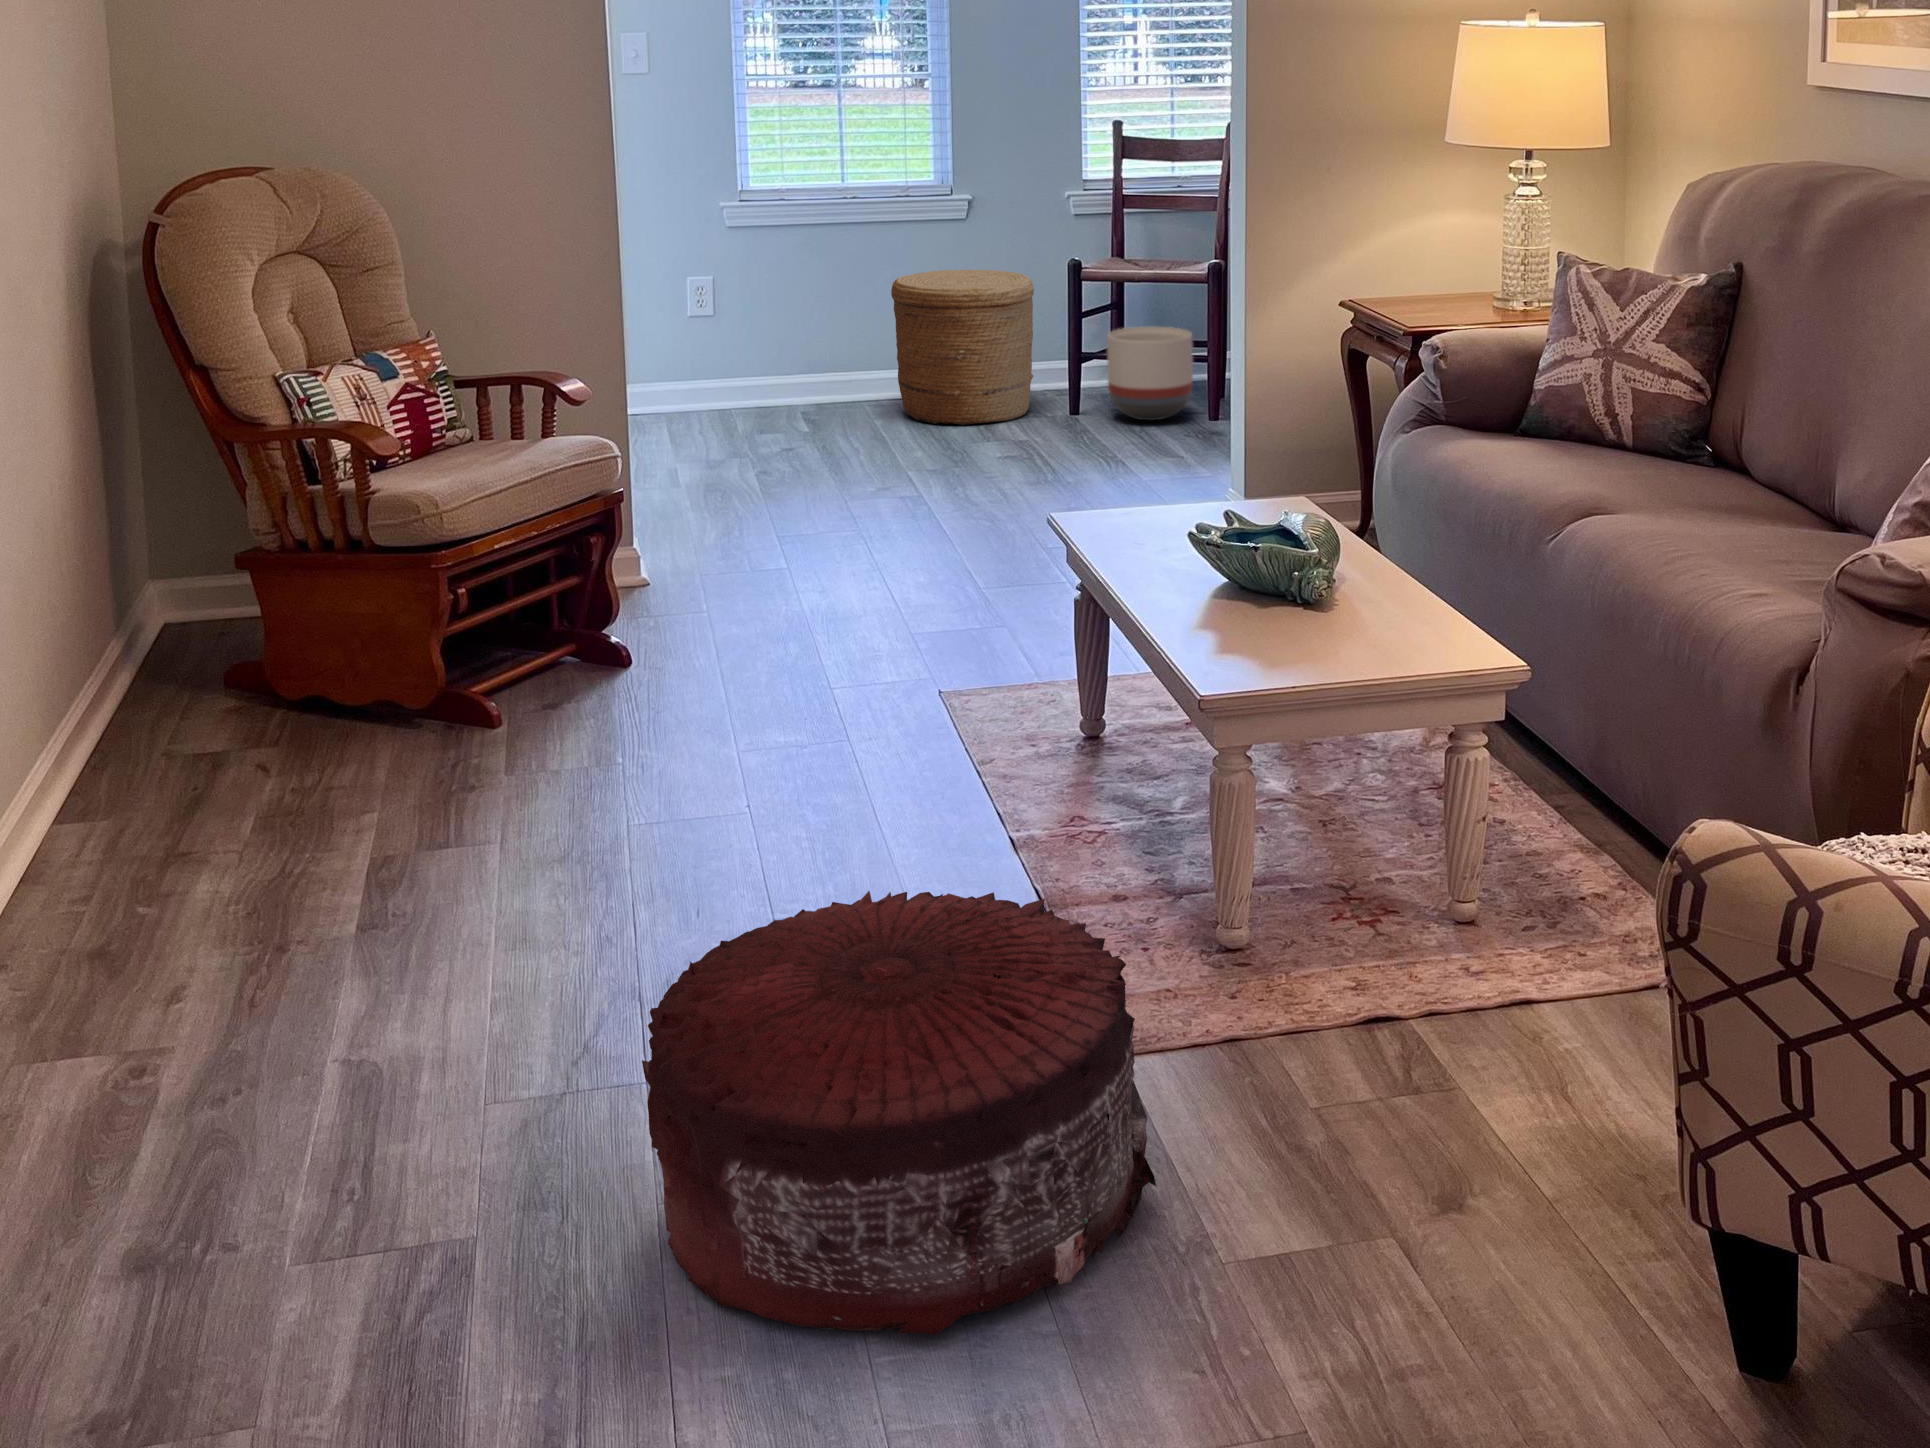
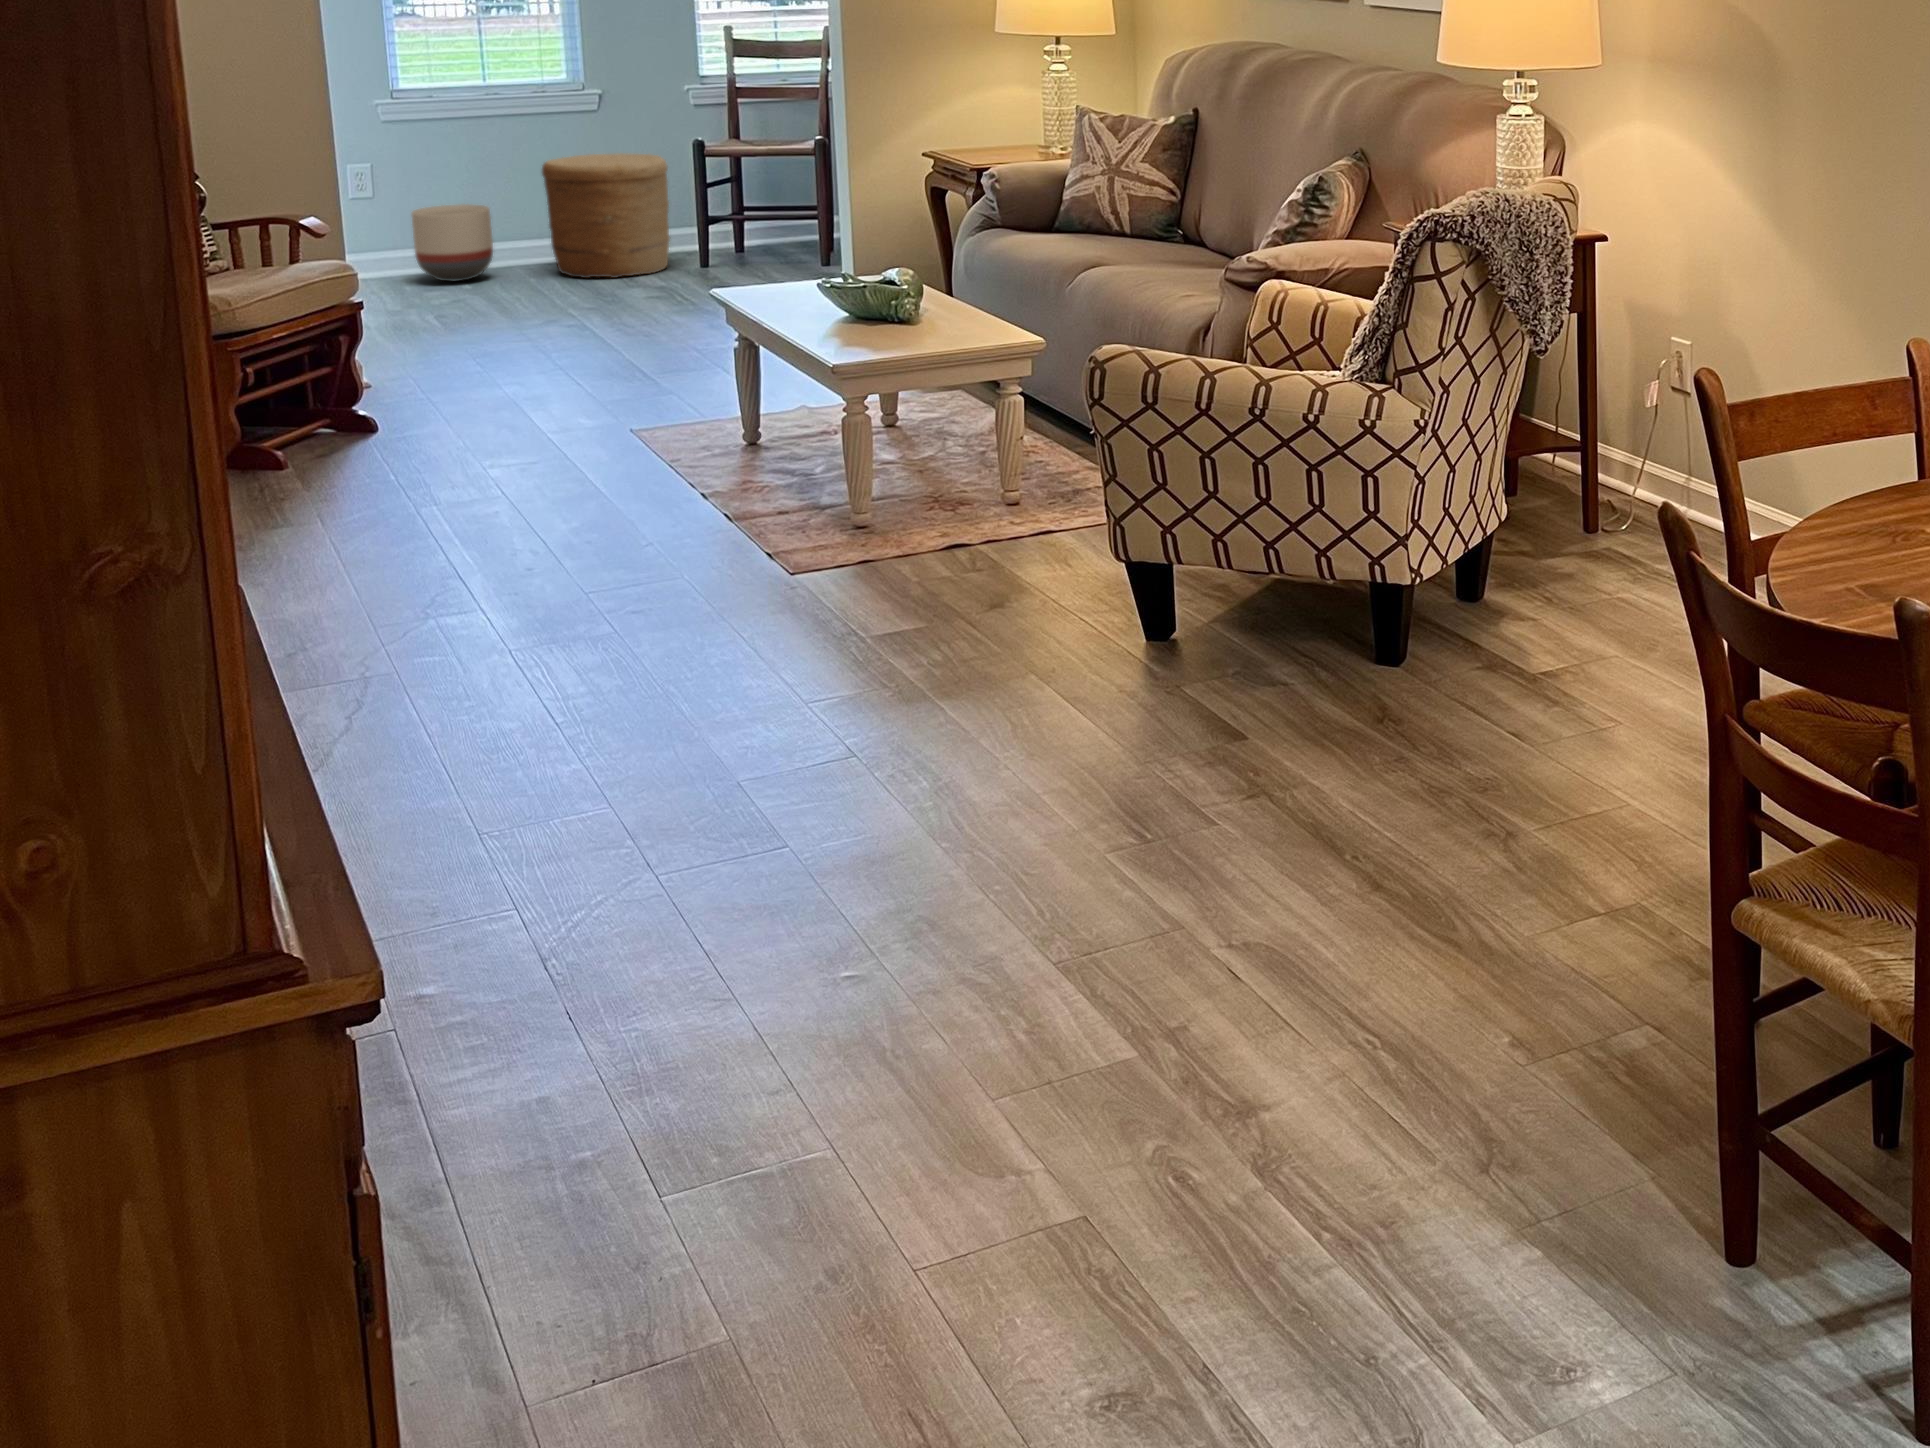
planter: present [1107,327,1193,420] -> present [412,204,493,281]
pouf: present [642,891,1156,1335] -> none [504,466,826,674]

